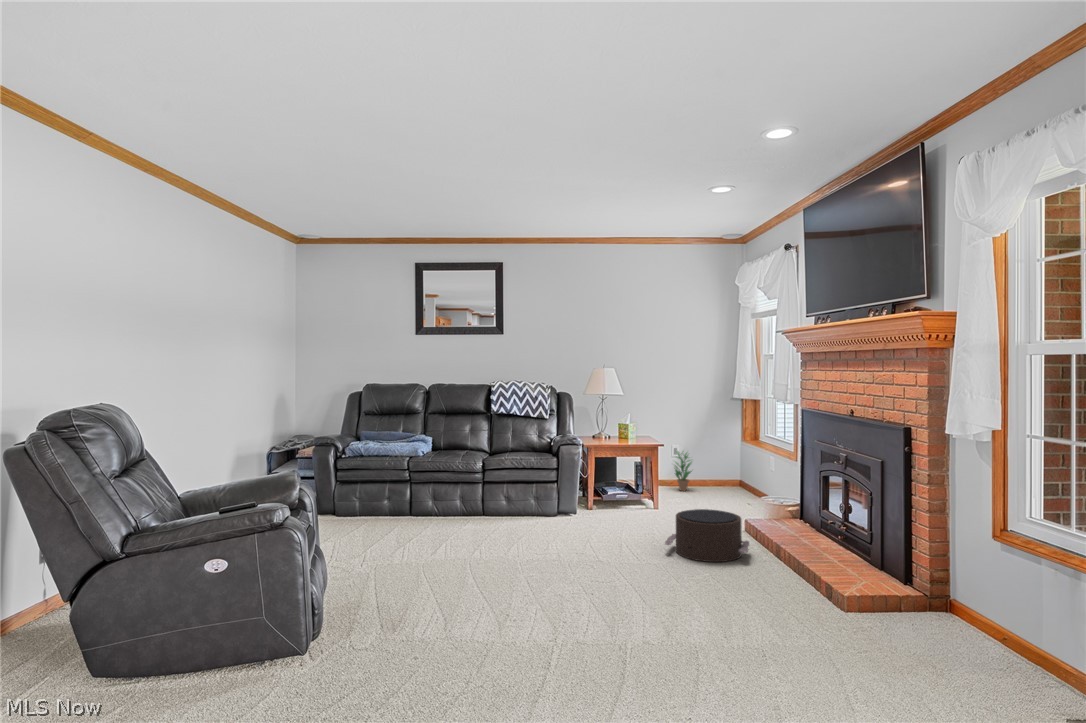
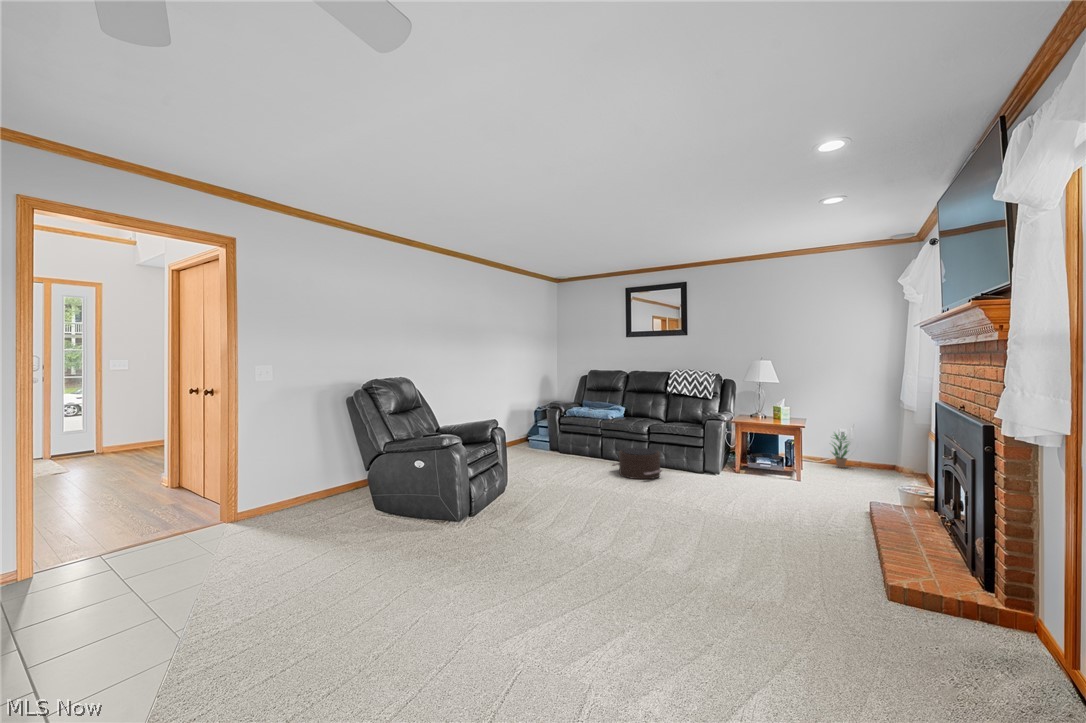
pouf: present [665,509,749,562] -> present [612,448,662,479]

